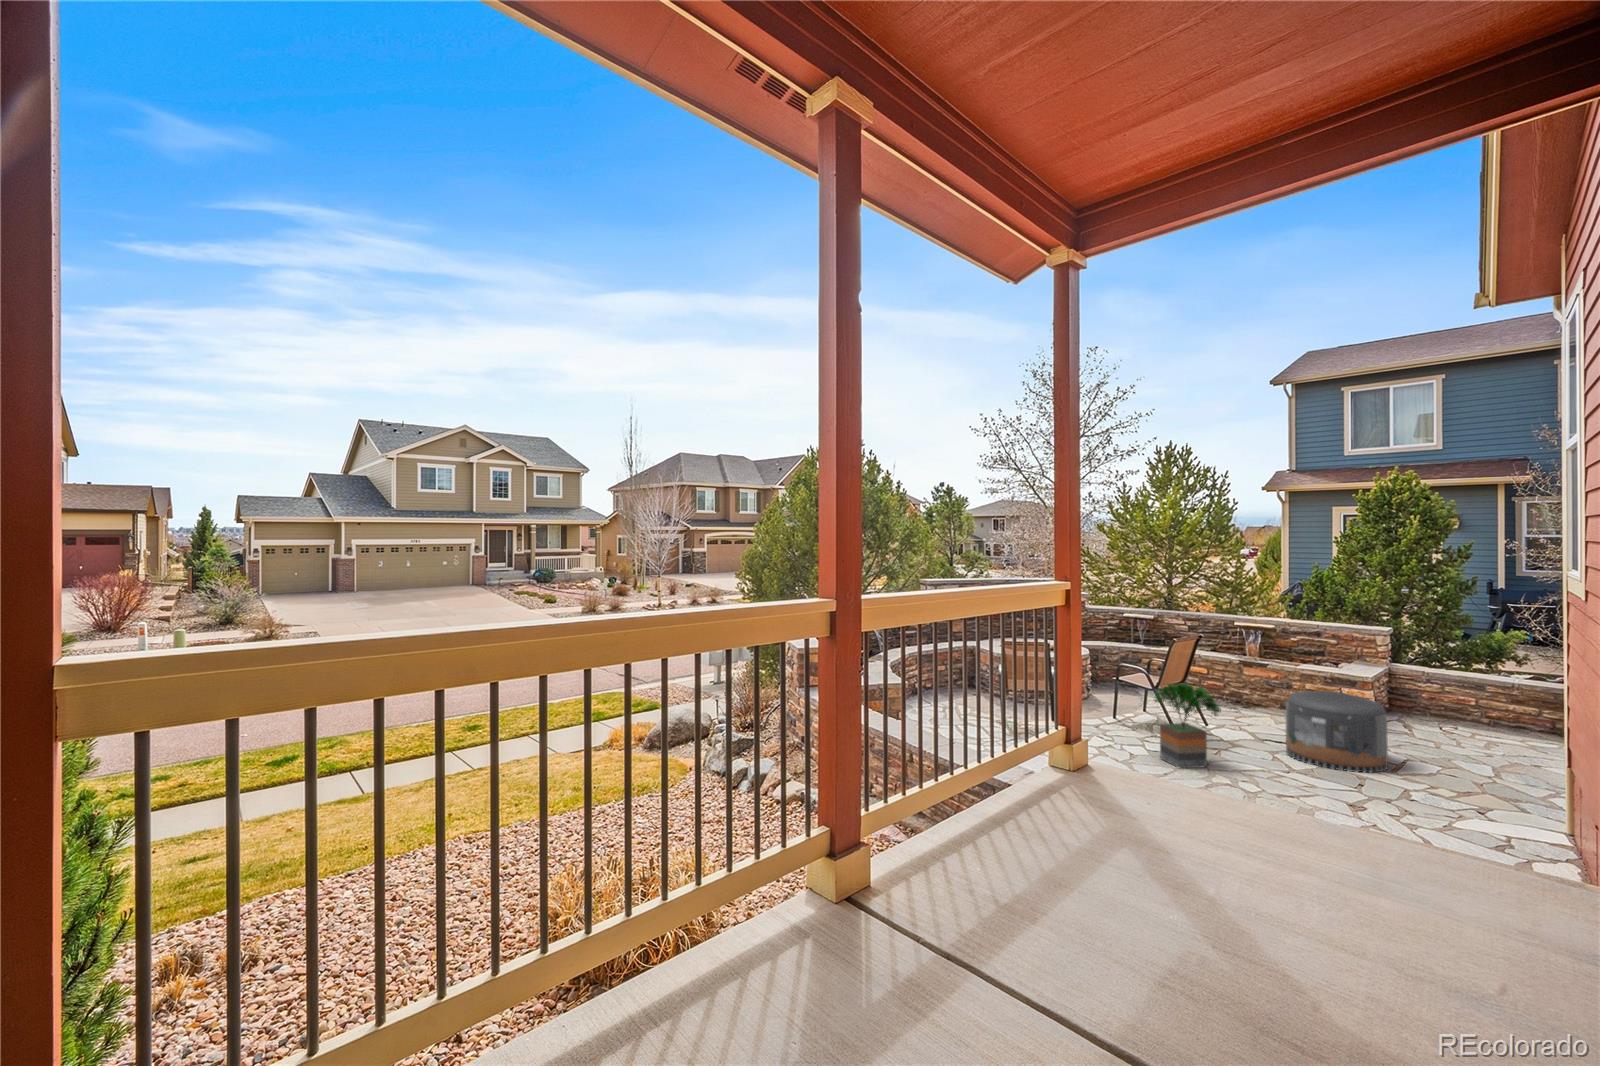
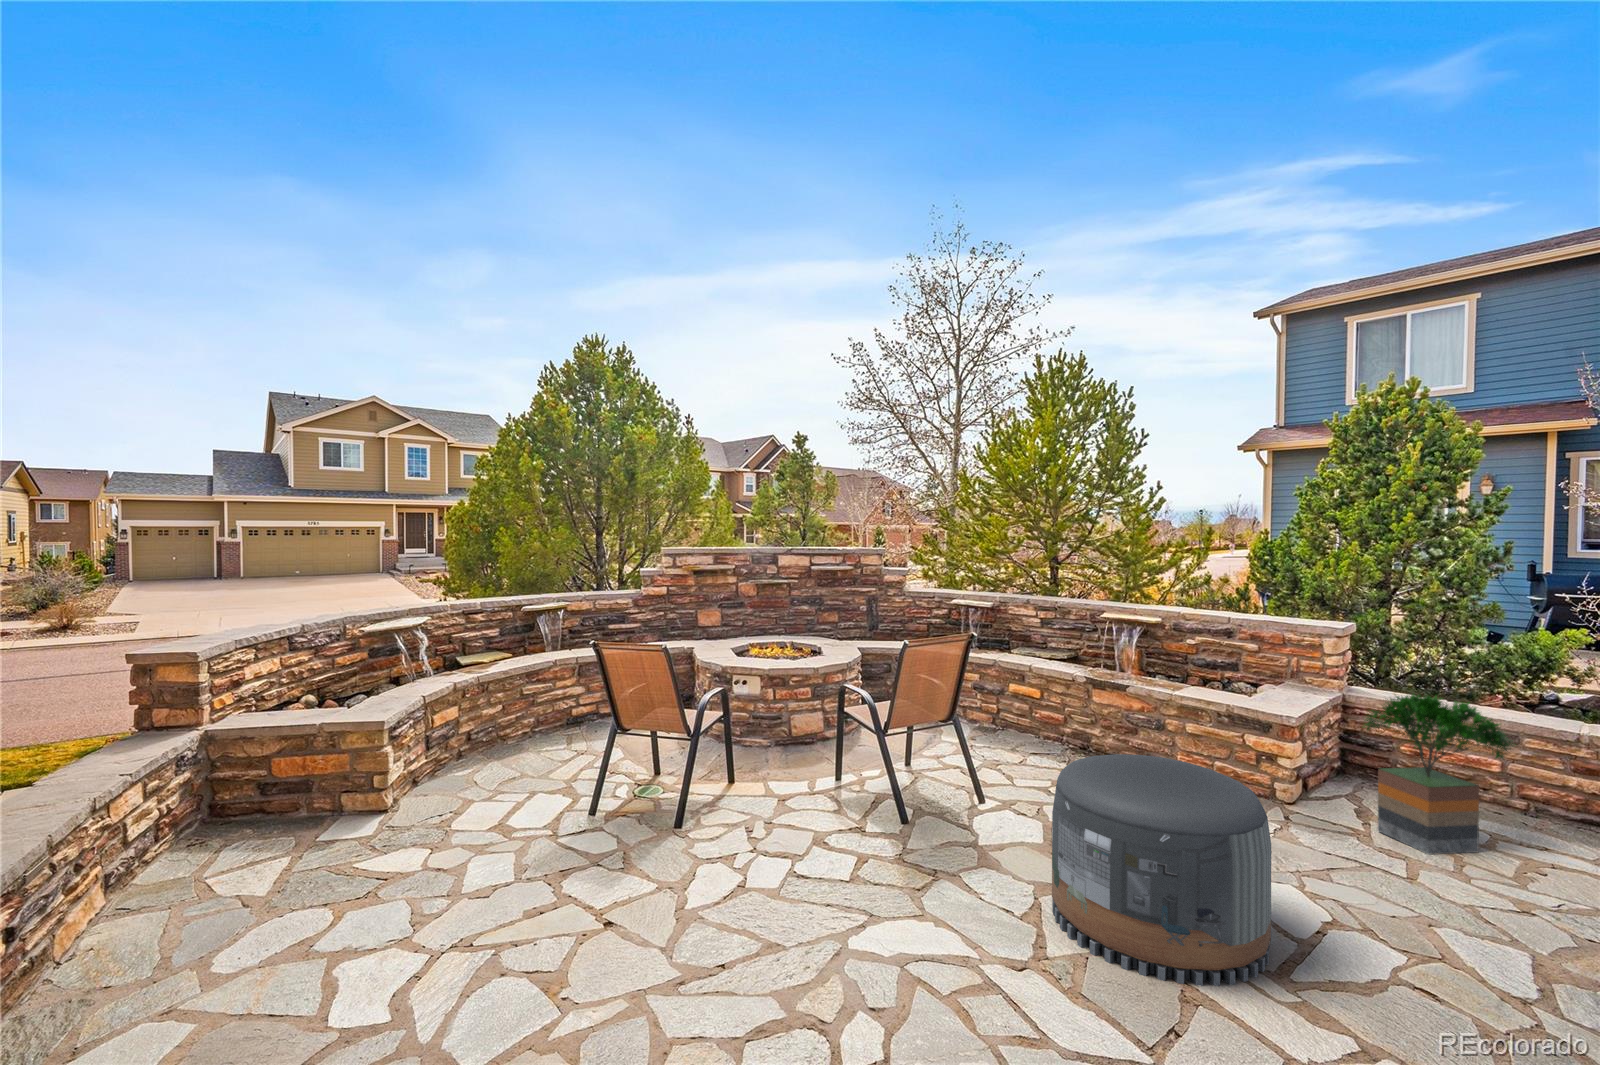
potted tree: present [1154,683,1221,768] -> present [1364,694,1516,854]

